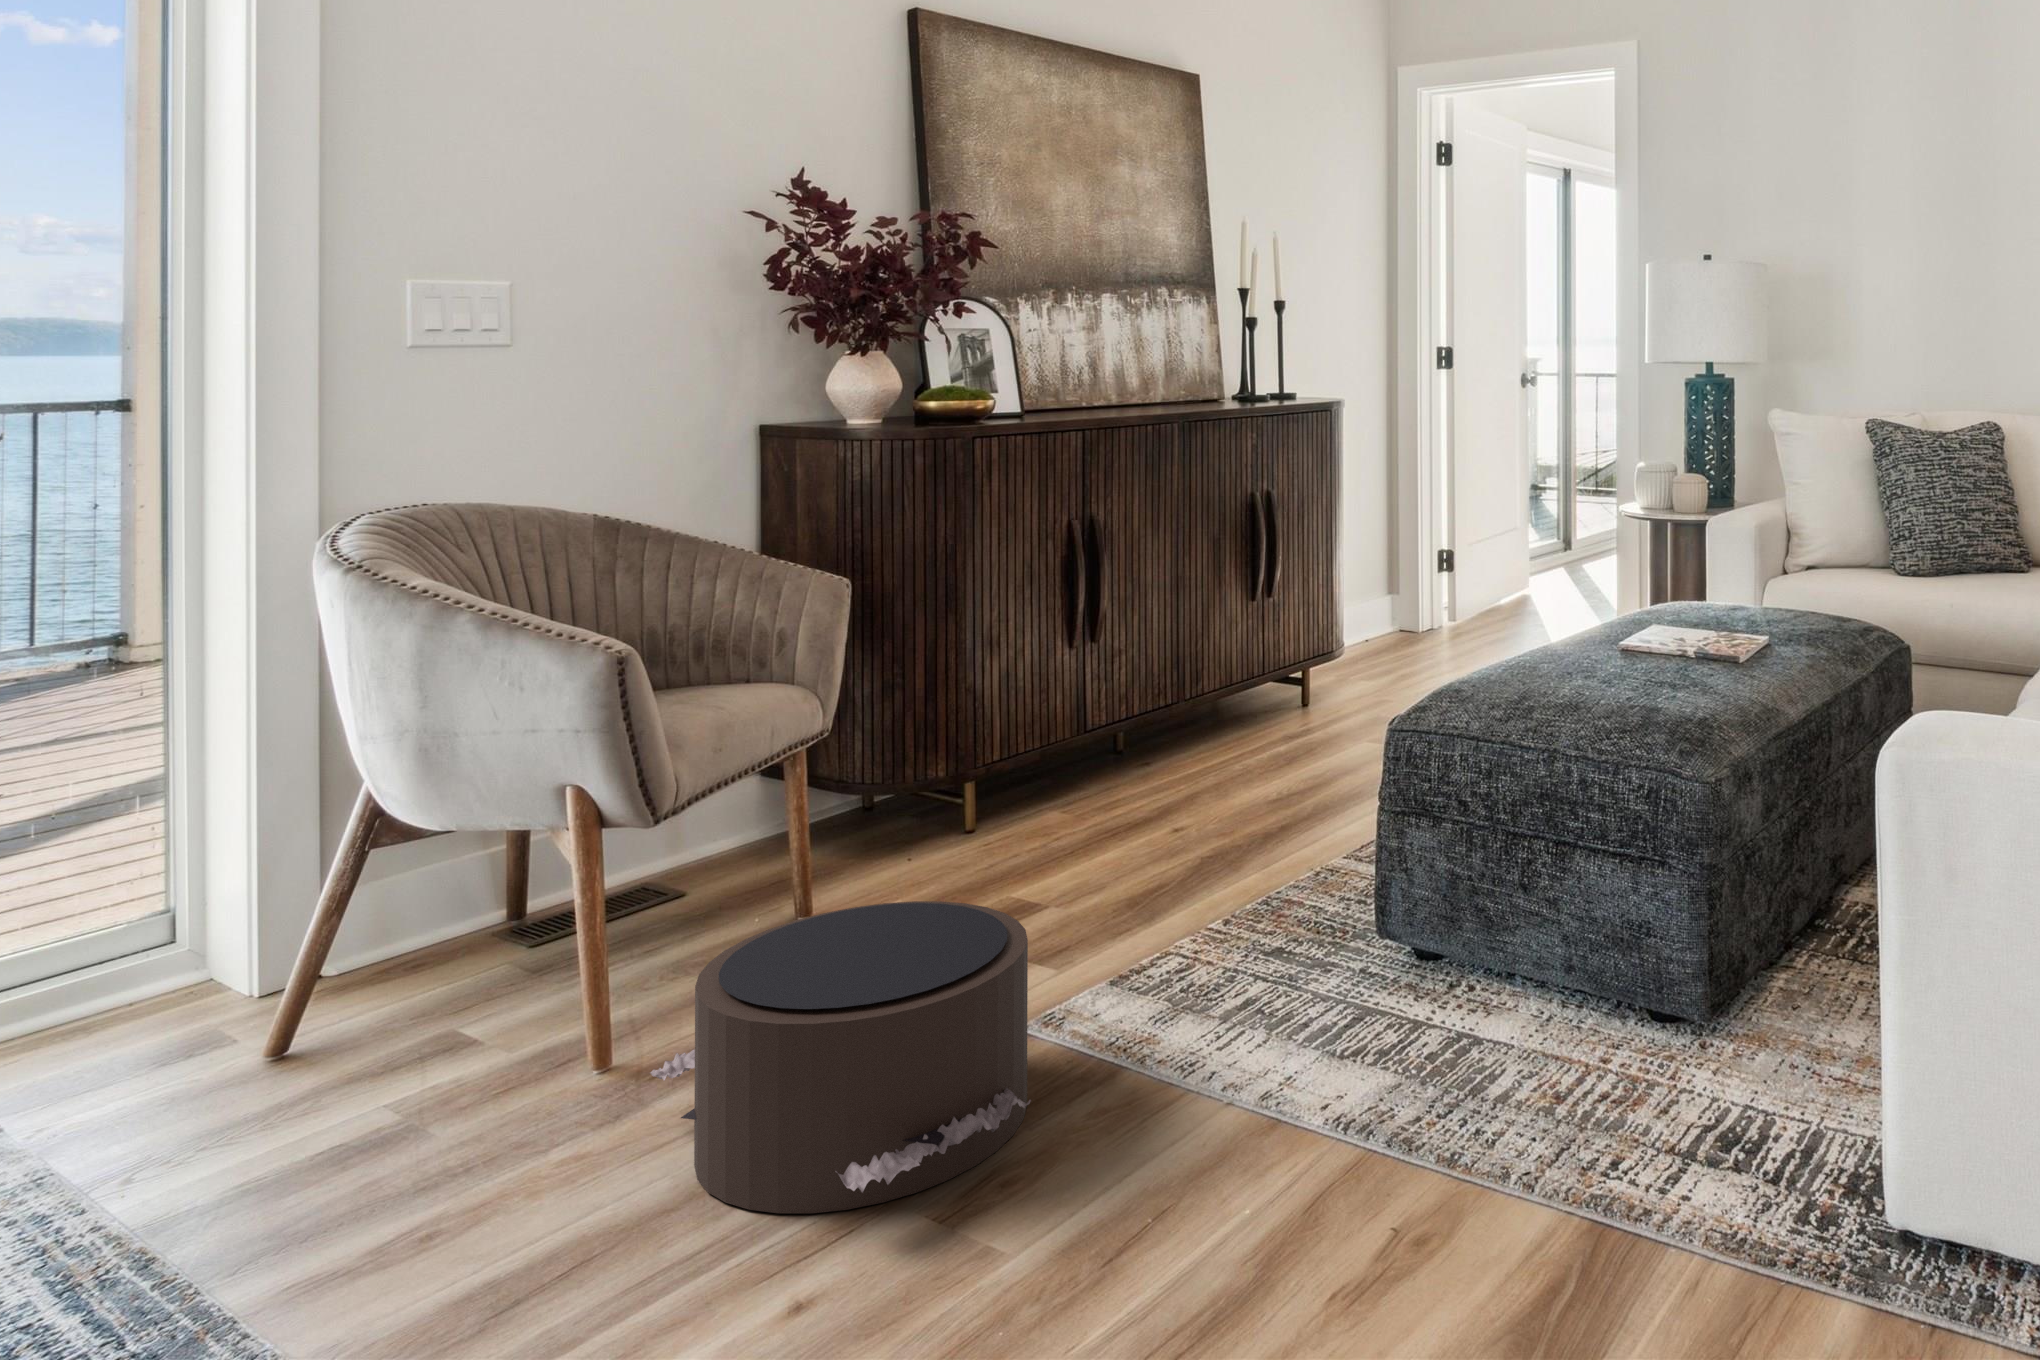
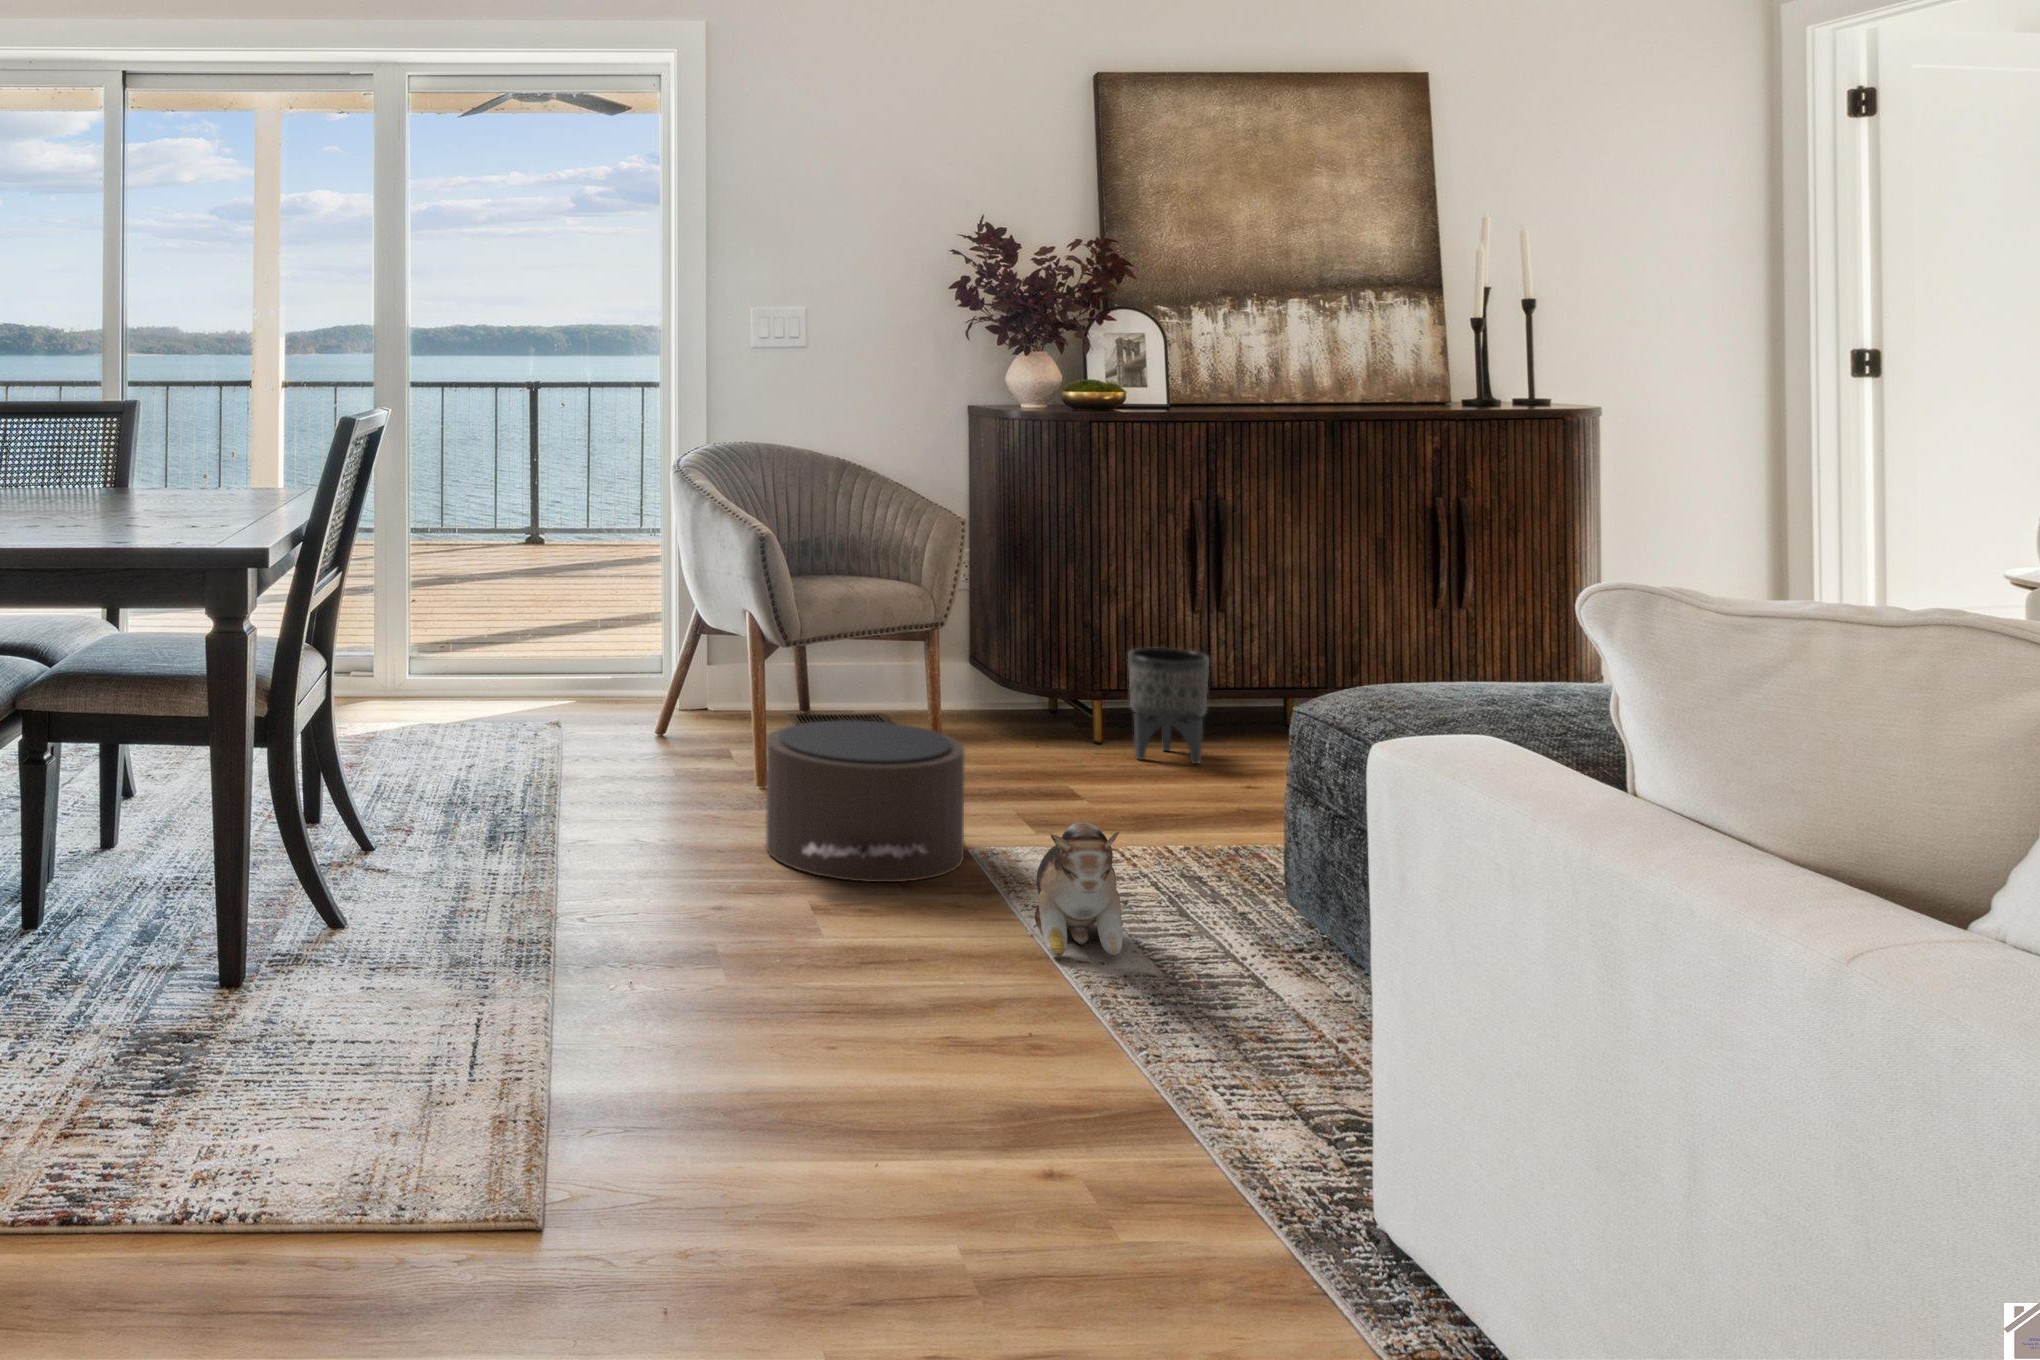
planter: none [1022,700,1117,846] -> present [1128,648,1209,764]
plush toy: none [1208,996,1424,1203] -> present [1035,821,1123,956]

